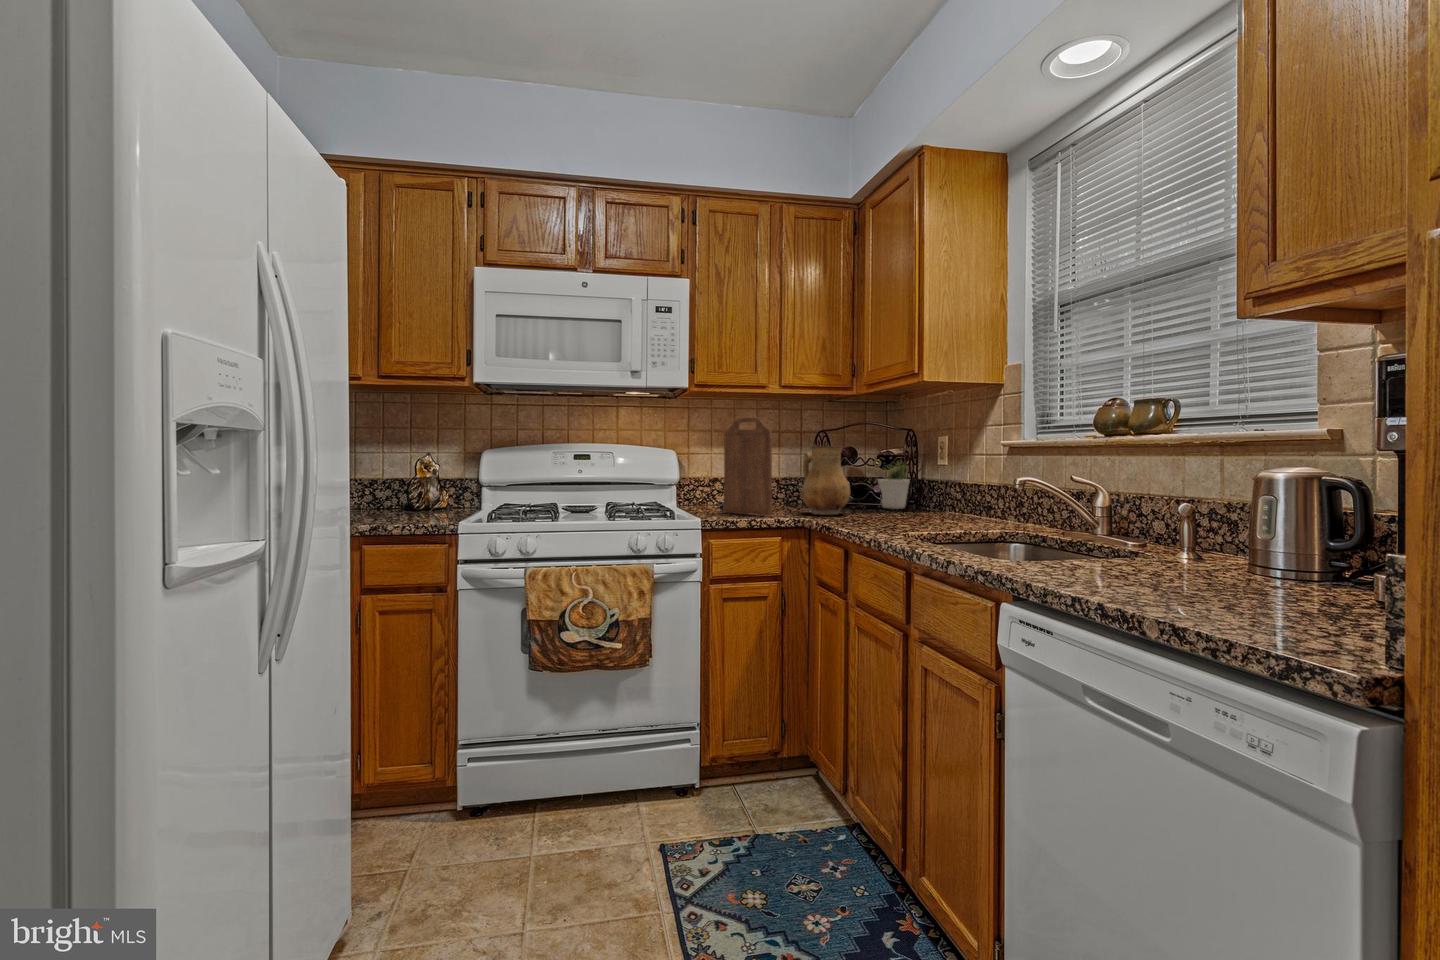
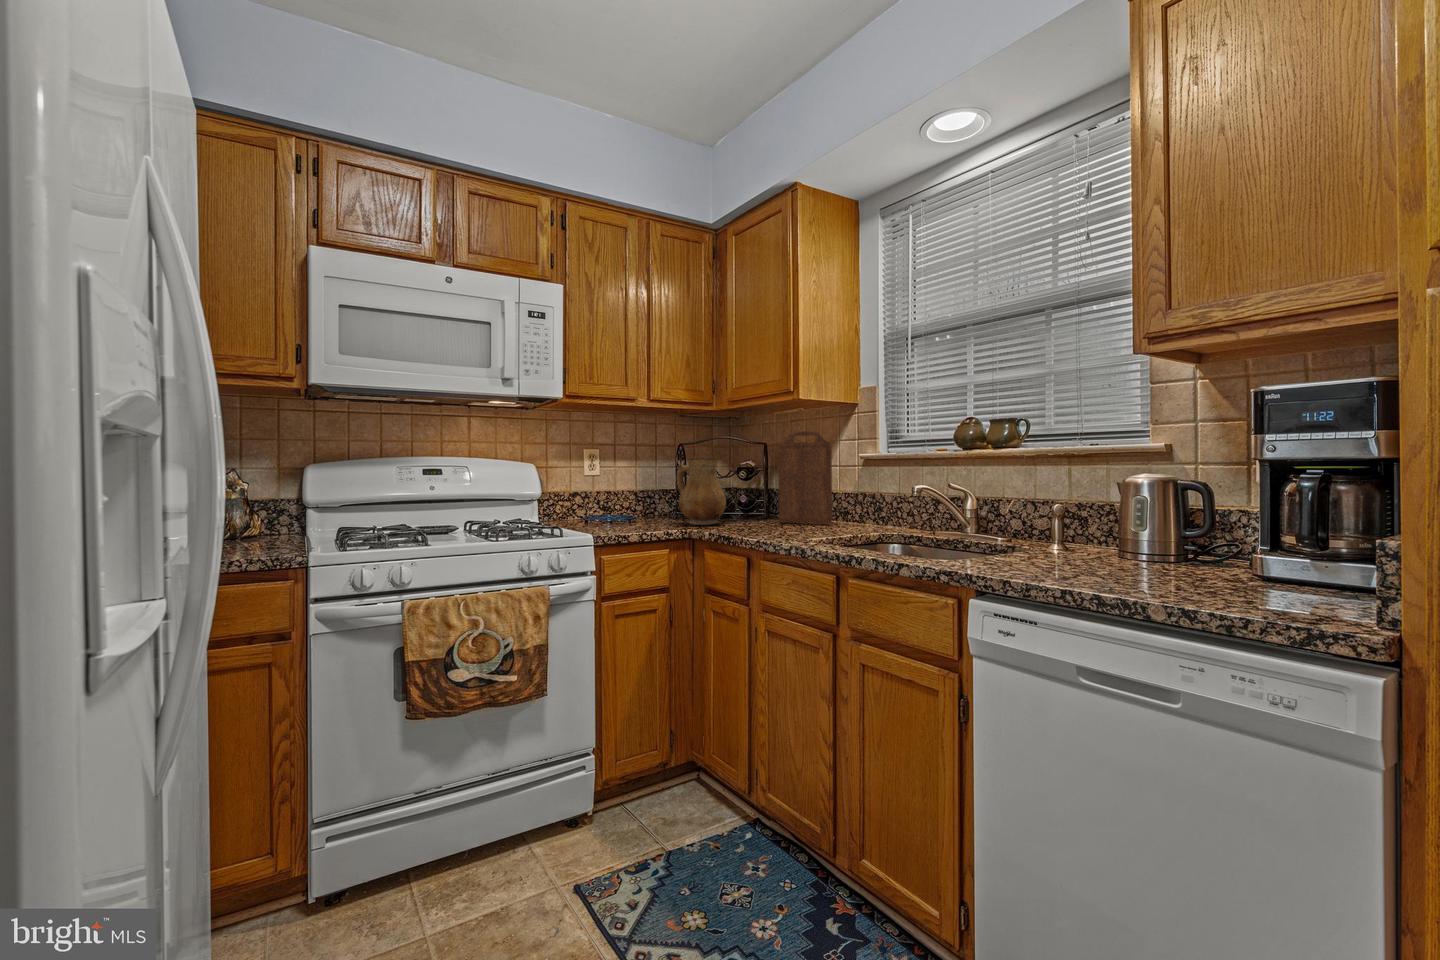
cutting board: present [724,417,772,515] -> present [778,431,832,524]
potted plant: present [878,463,910,509] -> none [738,469,768,516]

